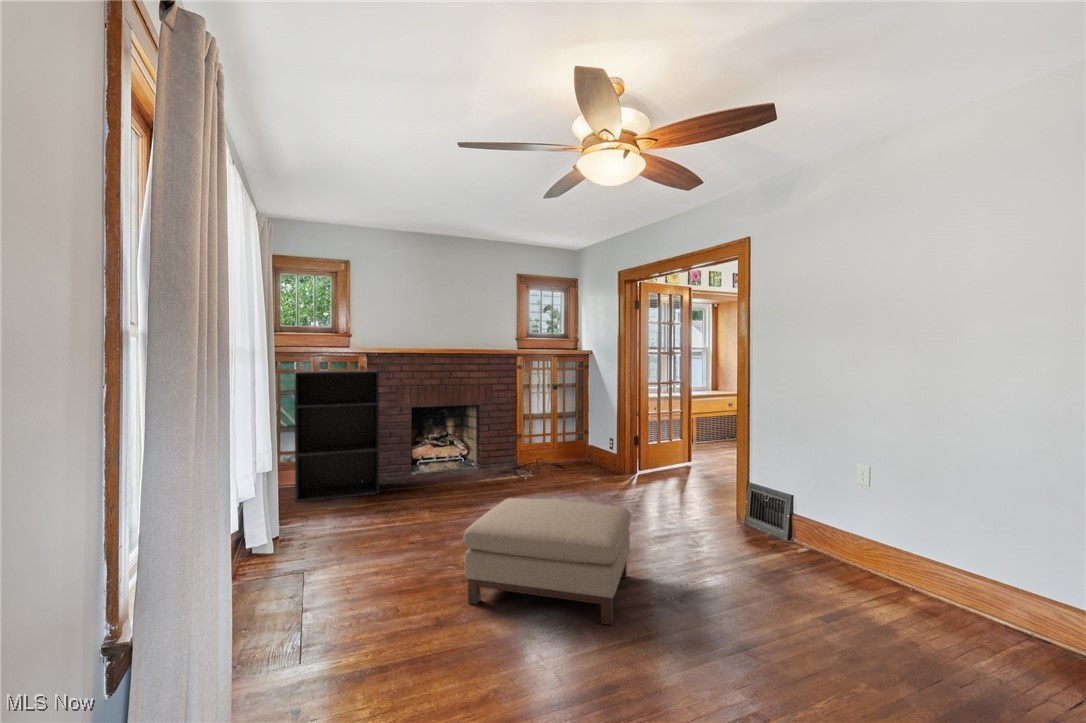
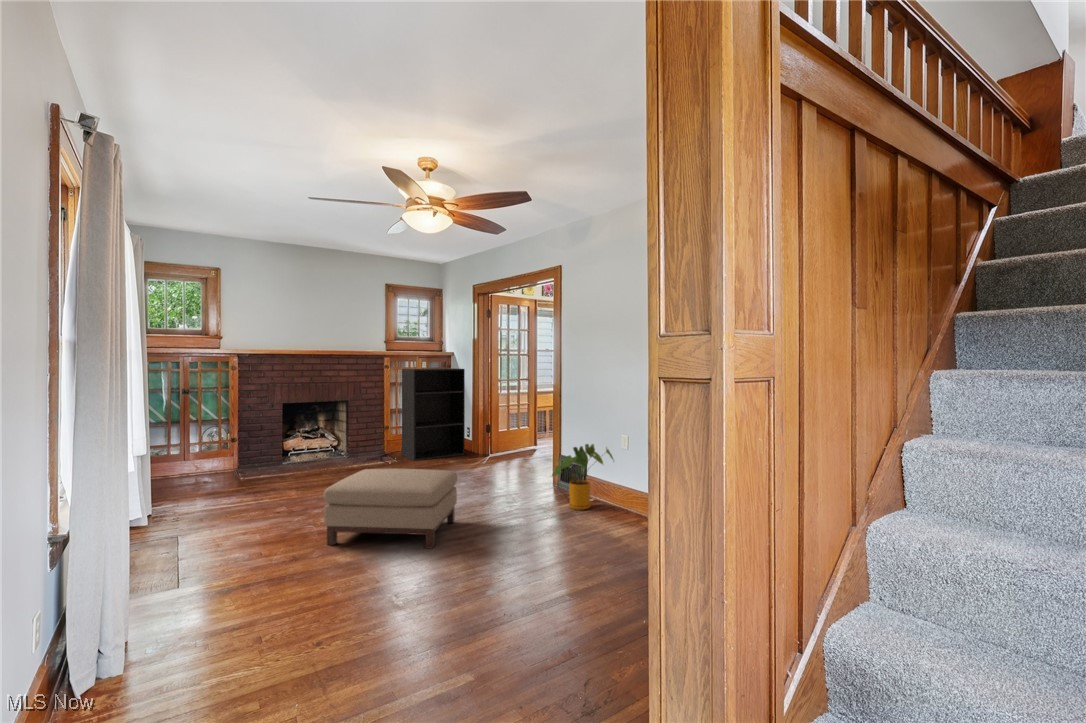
bookshelf: present [295,370,379,502] -> present [402,368,465,461]
house plant: none [751,473,848,568] -> present [552,444,613,510]

